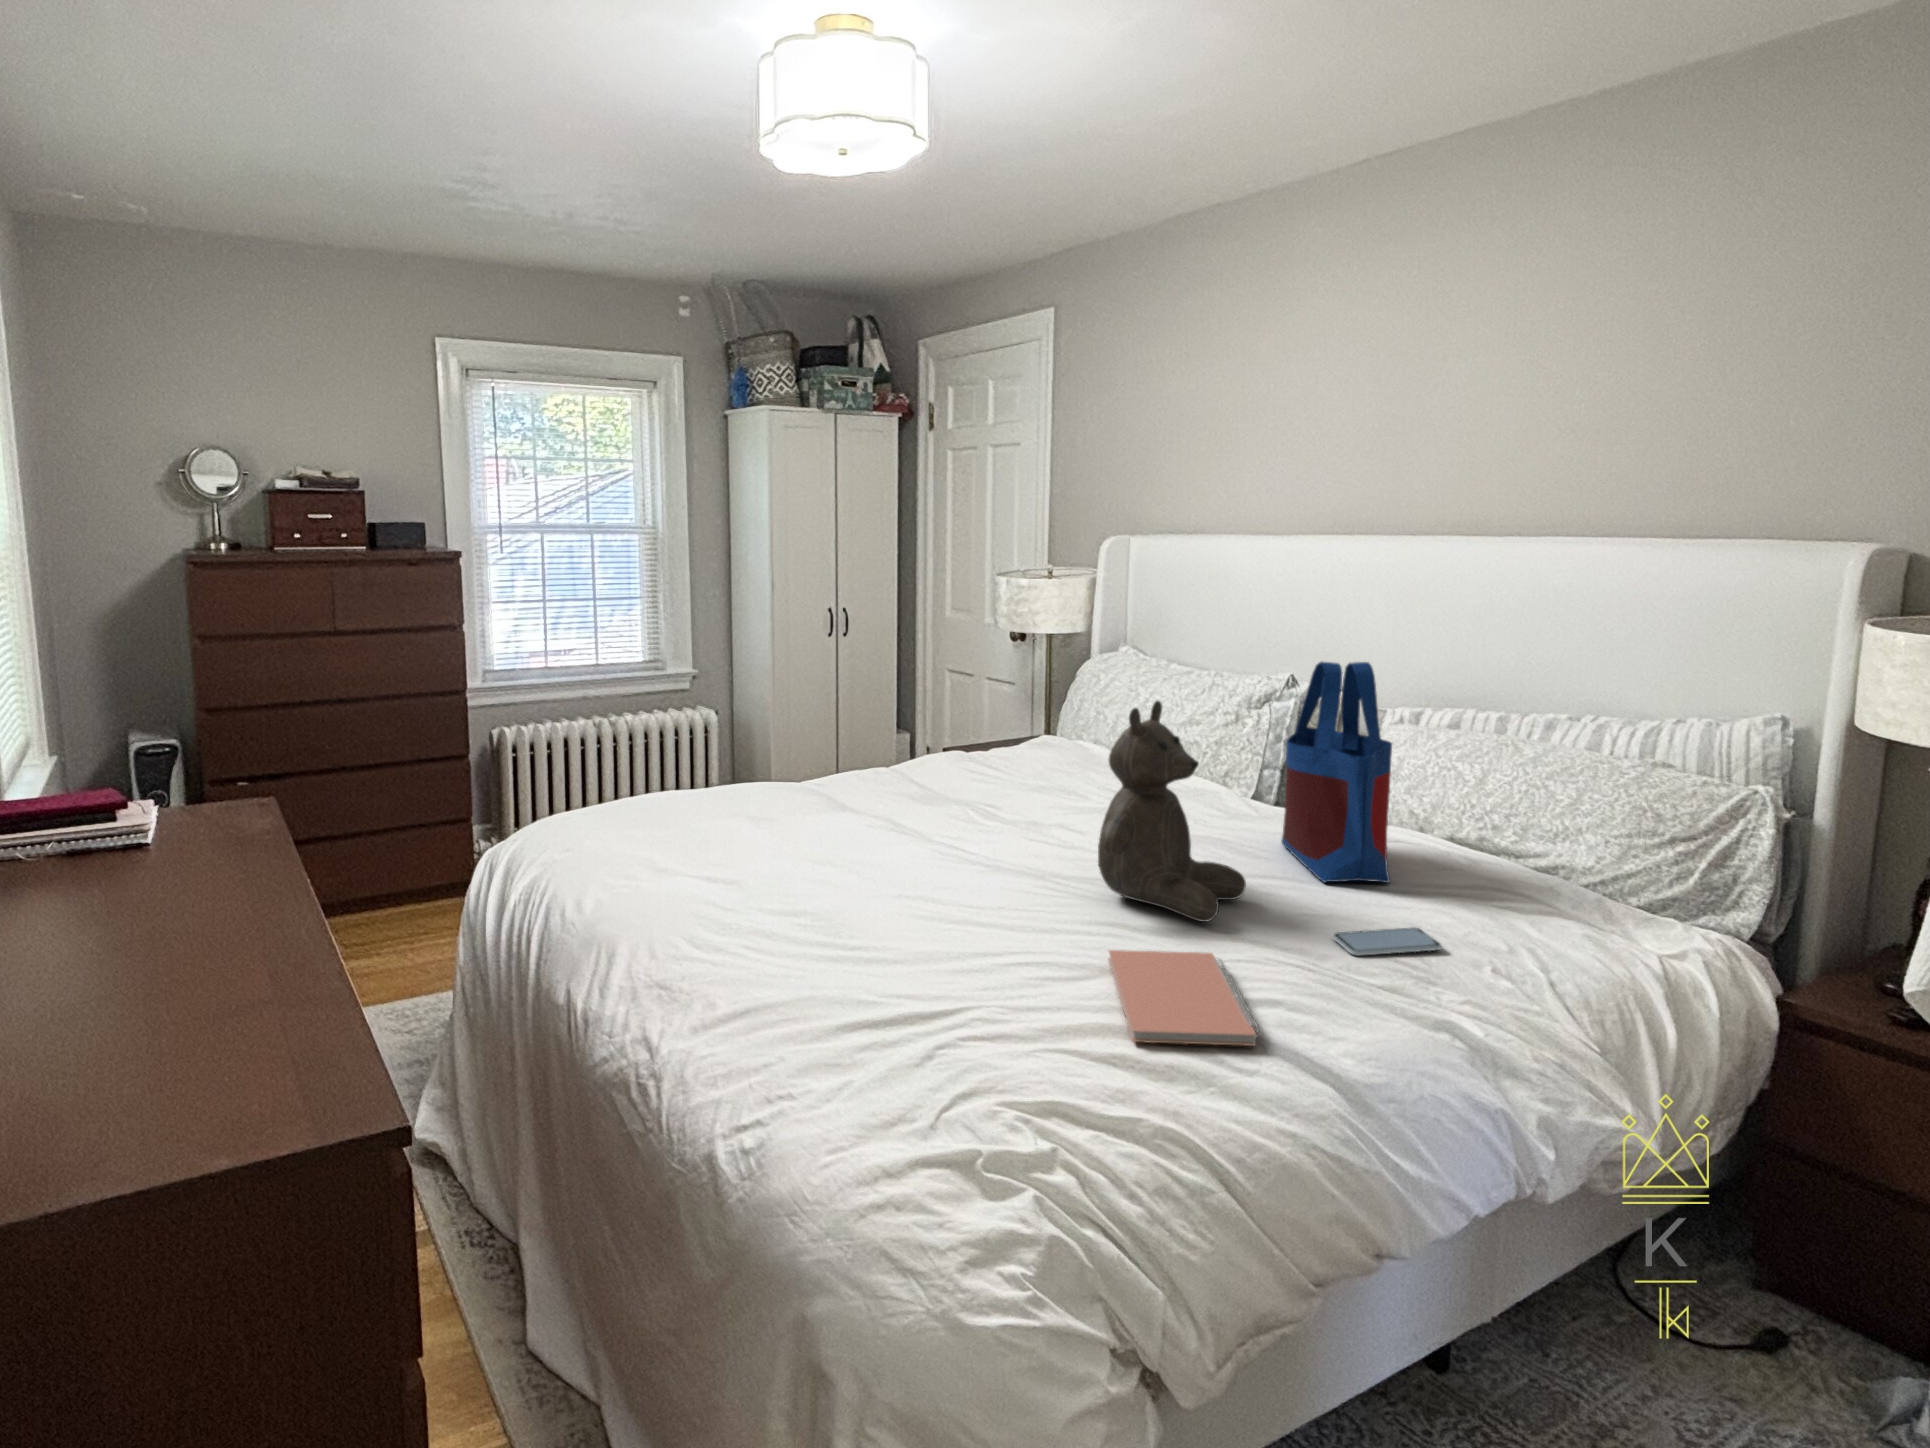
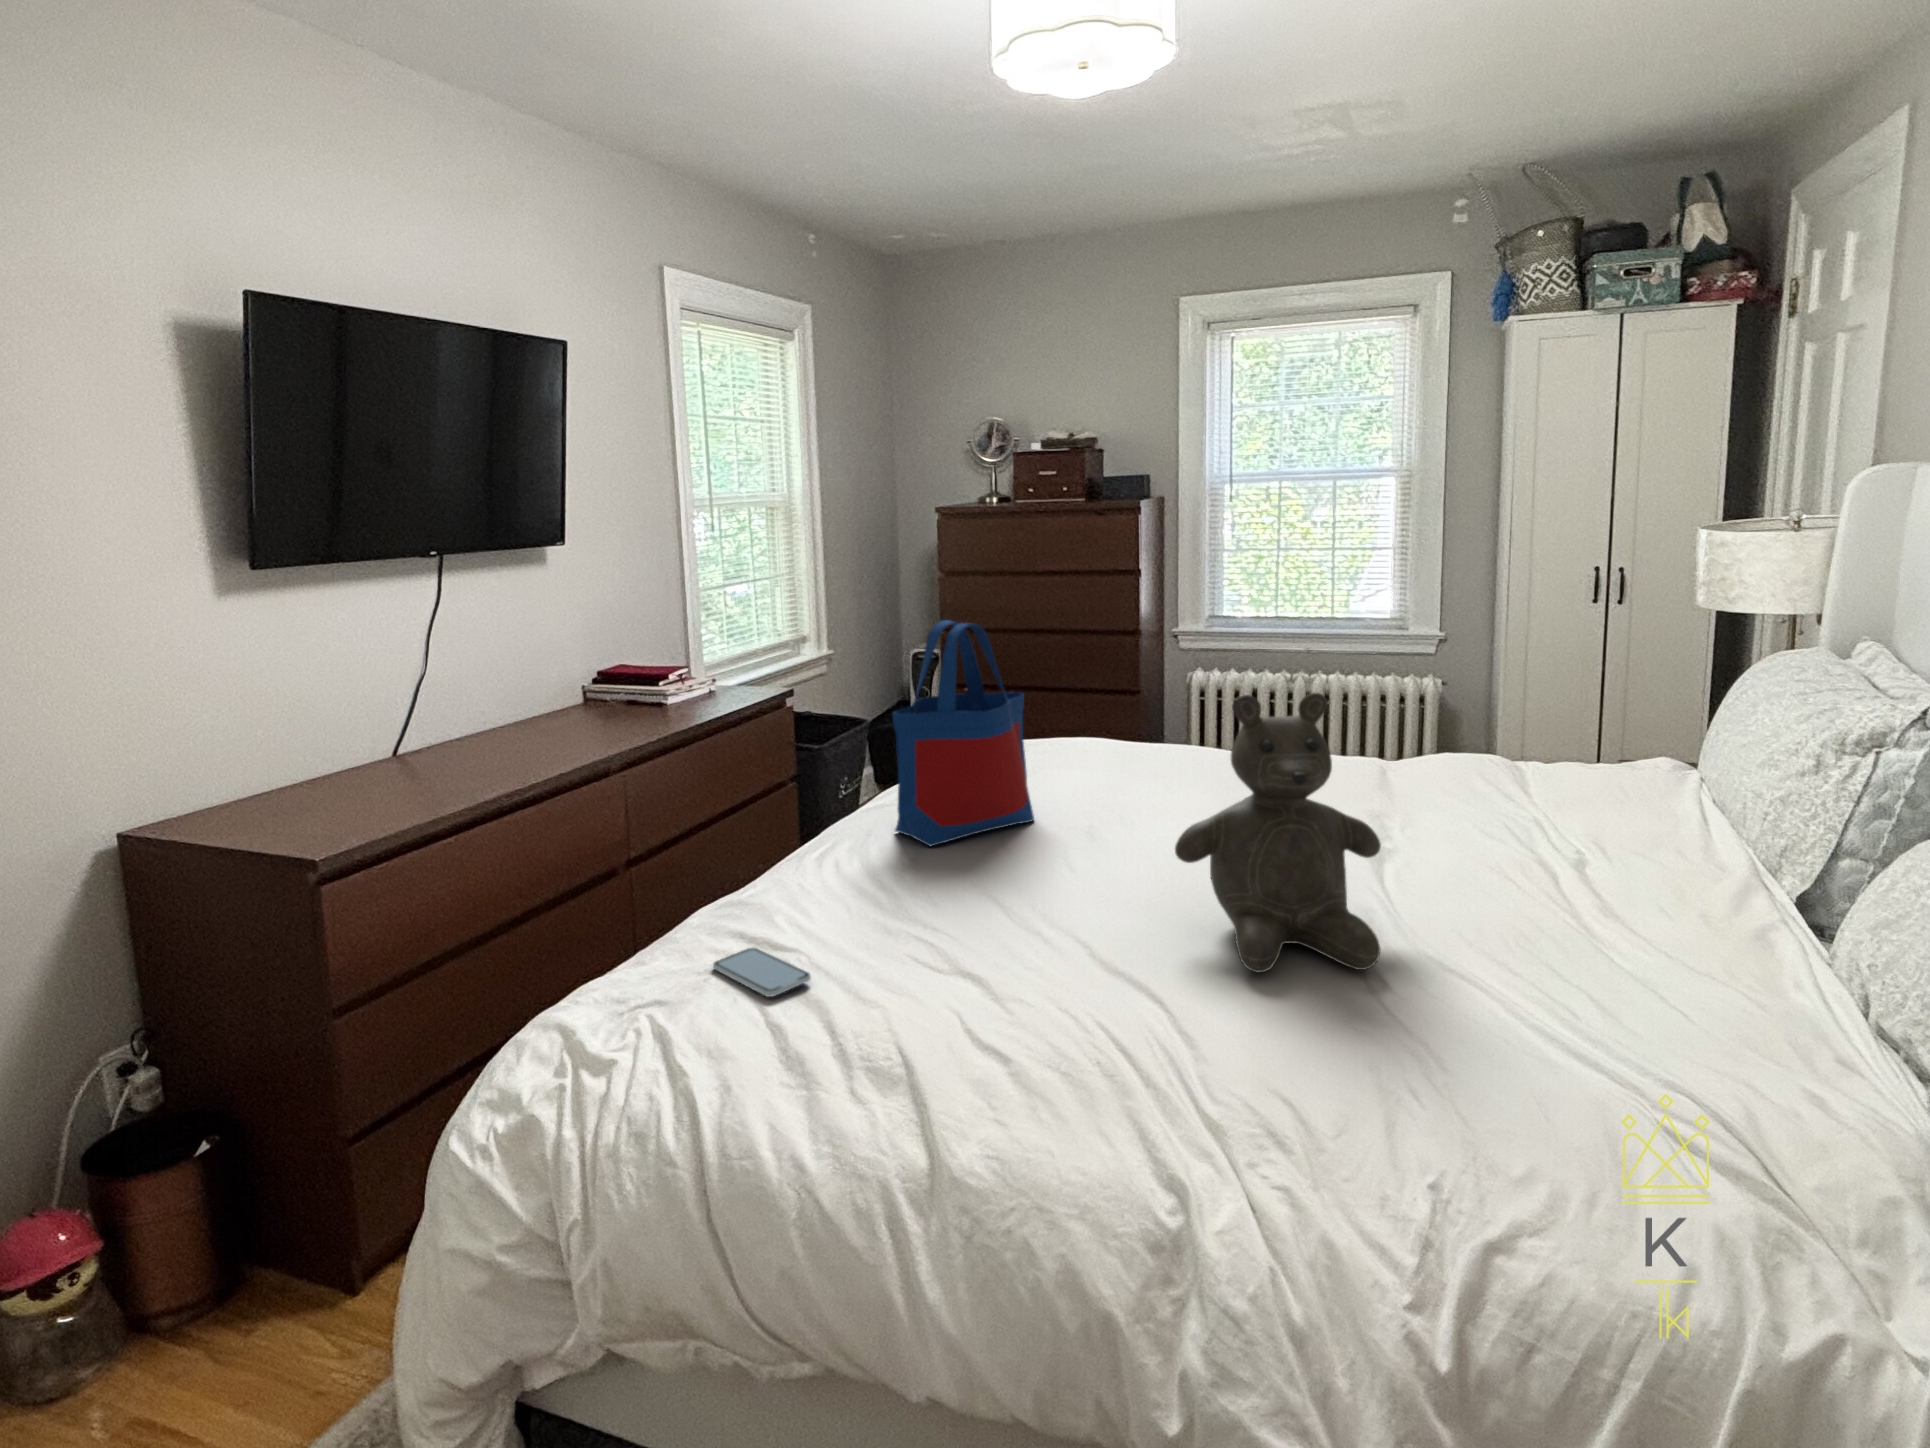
tote bag: present [1281,661,1392,883] -> present [893,620,1034,846]
smartphone: present [1333,927,1441,956] -> present [713,947,811,997]
notebook: present [1109,950,1259,1046] -> none [910,950,1158,1063]

